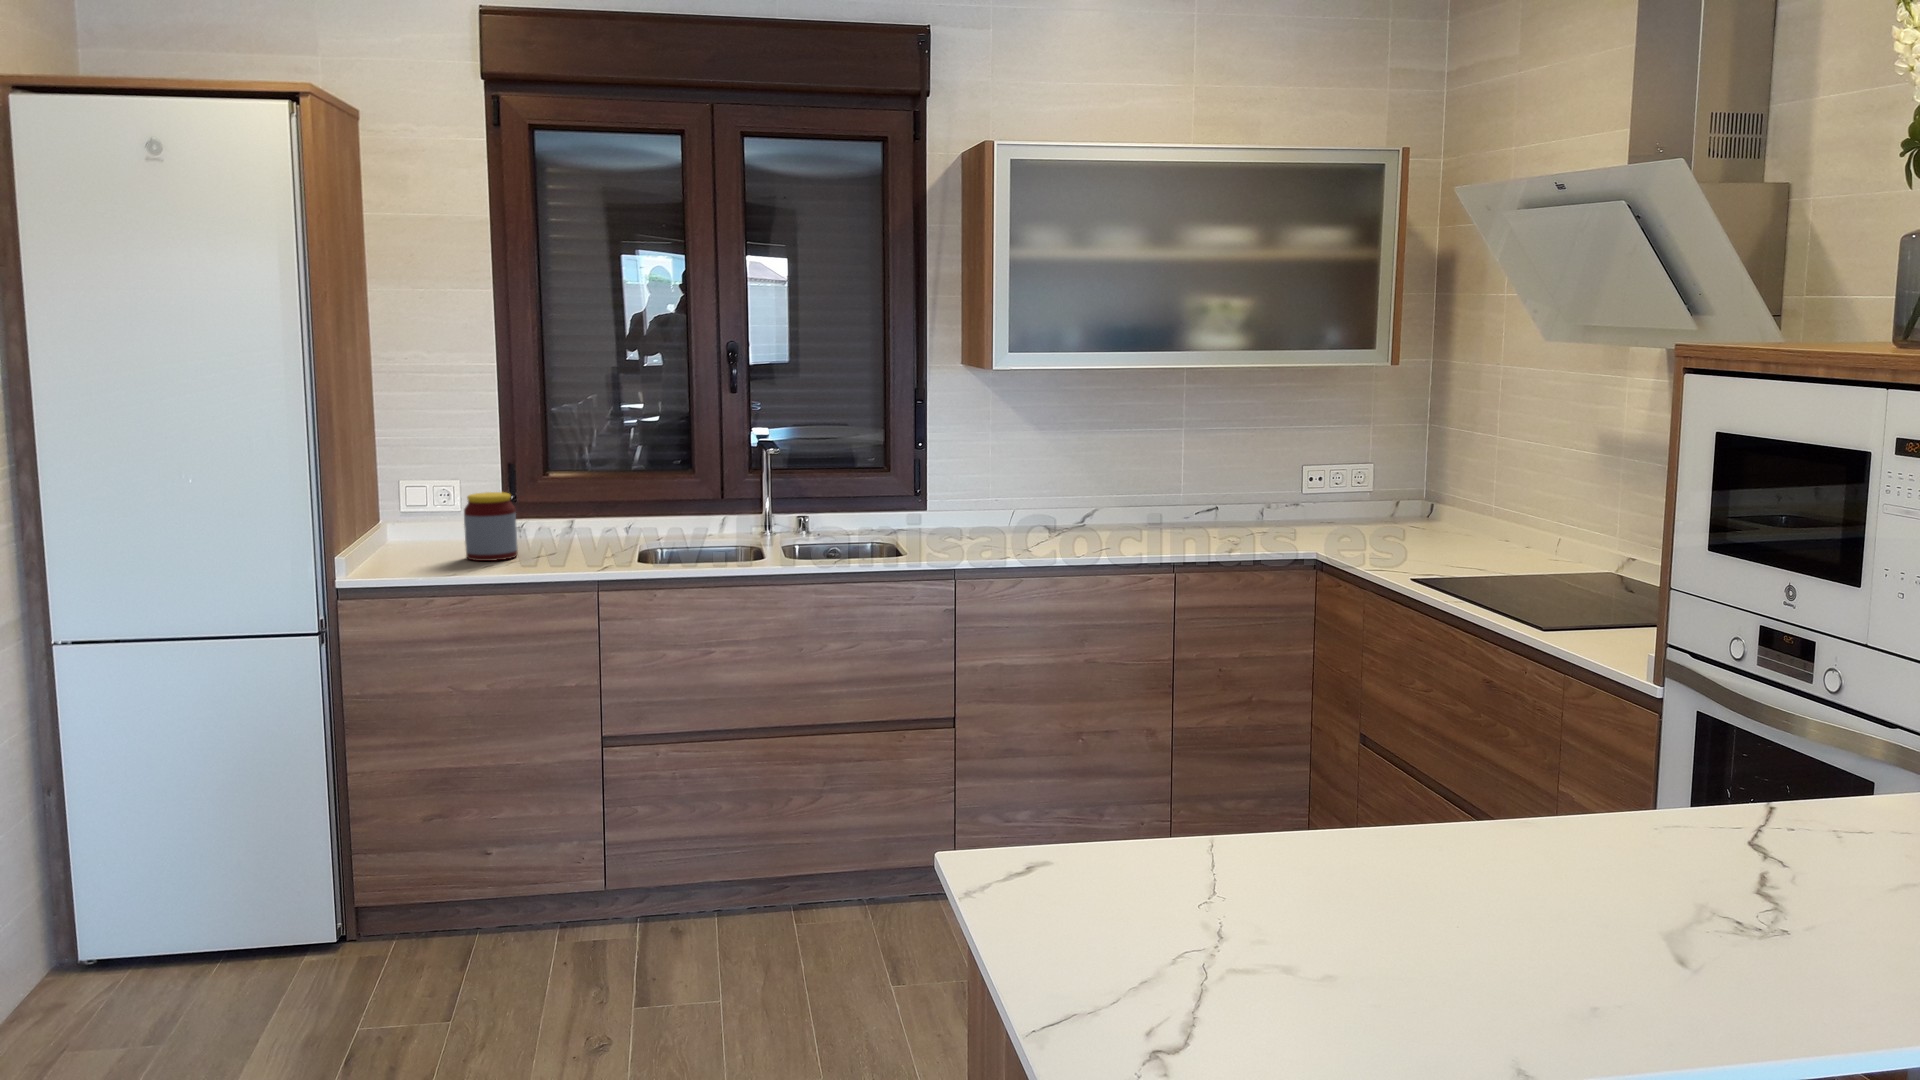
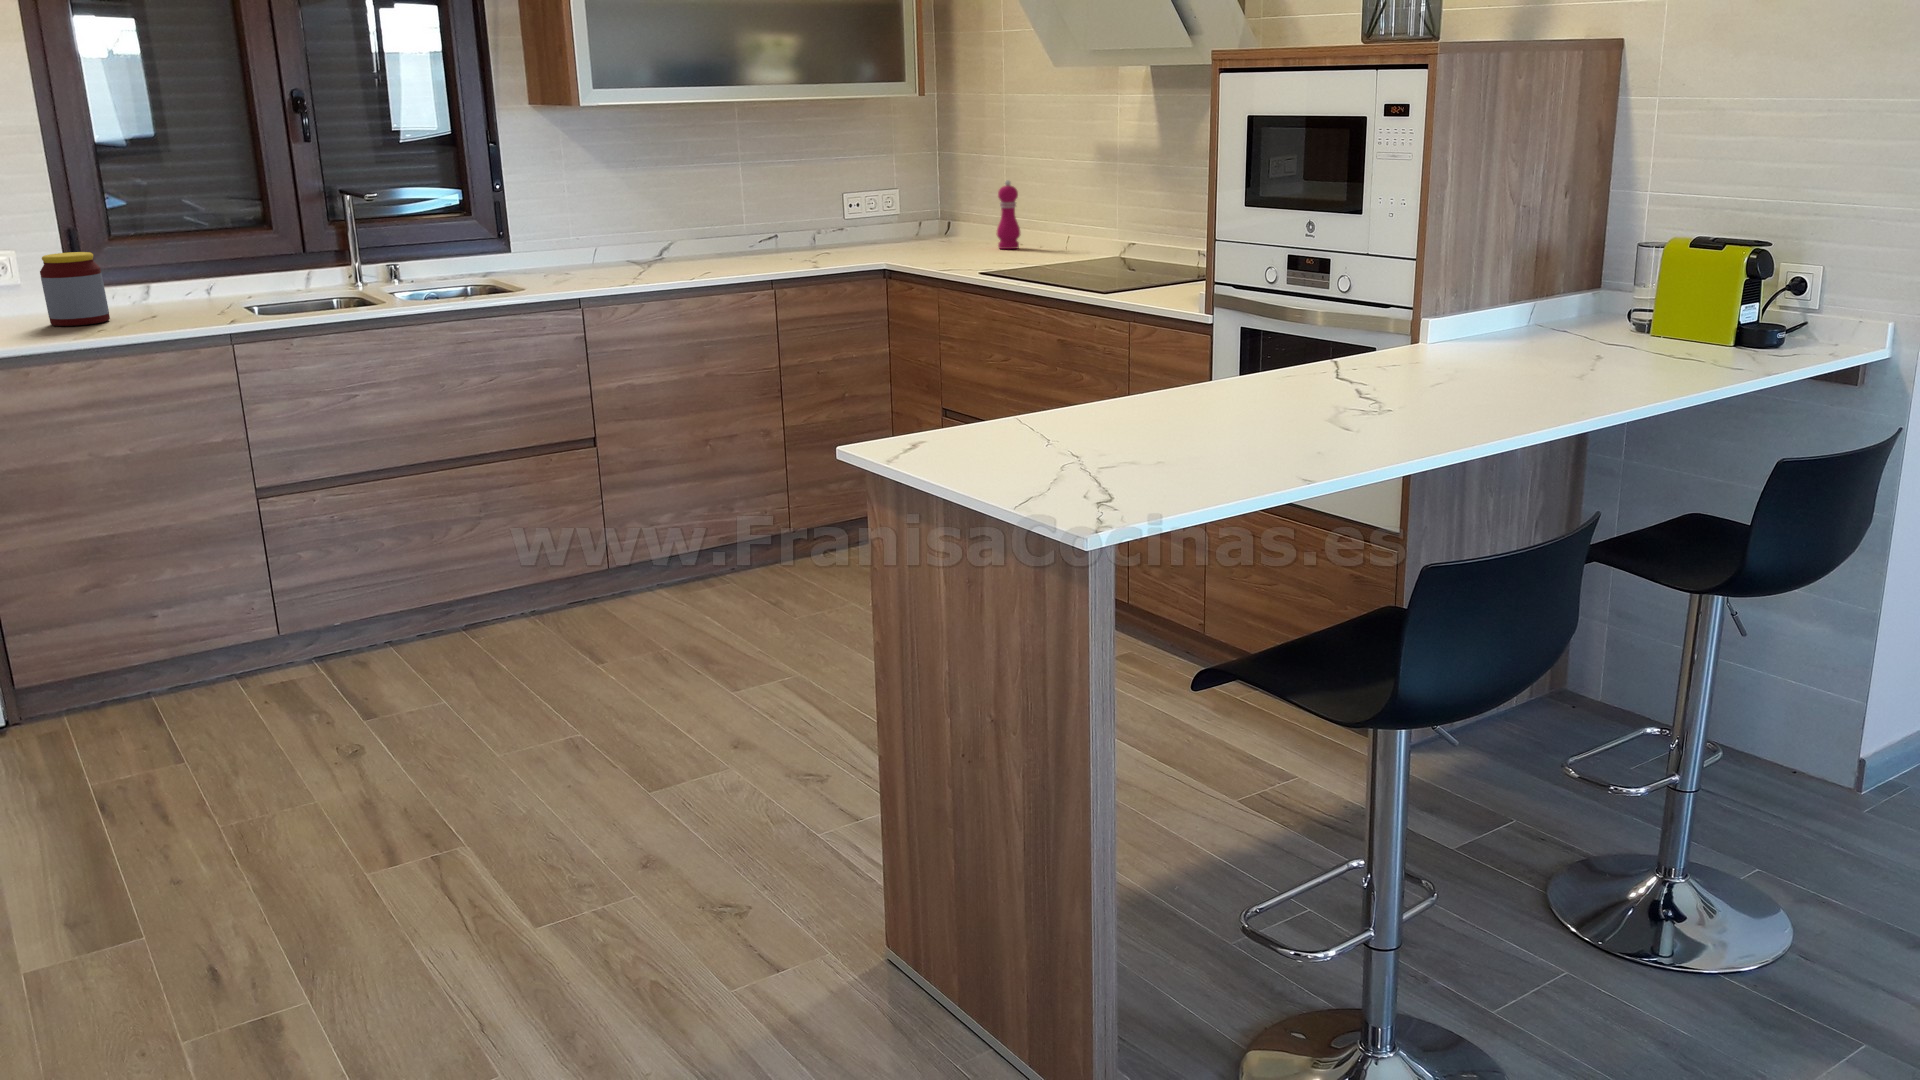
pepper mill: none [1472,466,1502,547] -> present [997,180,1020,249]

